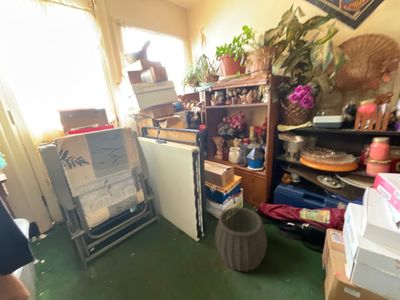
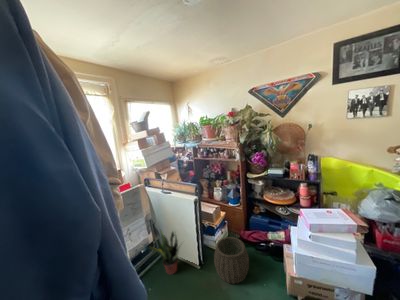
potted plant: none [130,186,178,243] -> present [150,231,182,275]

